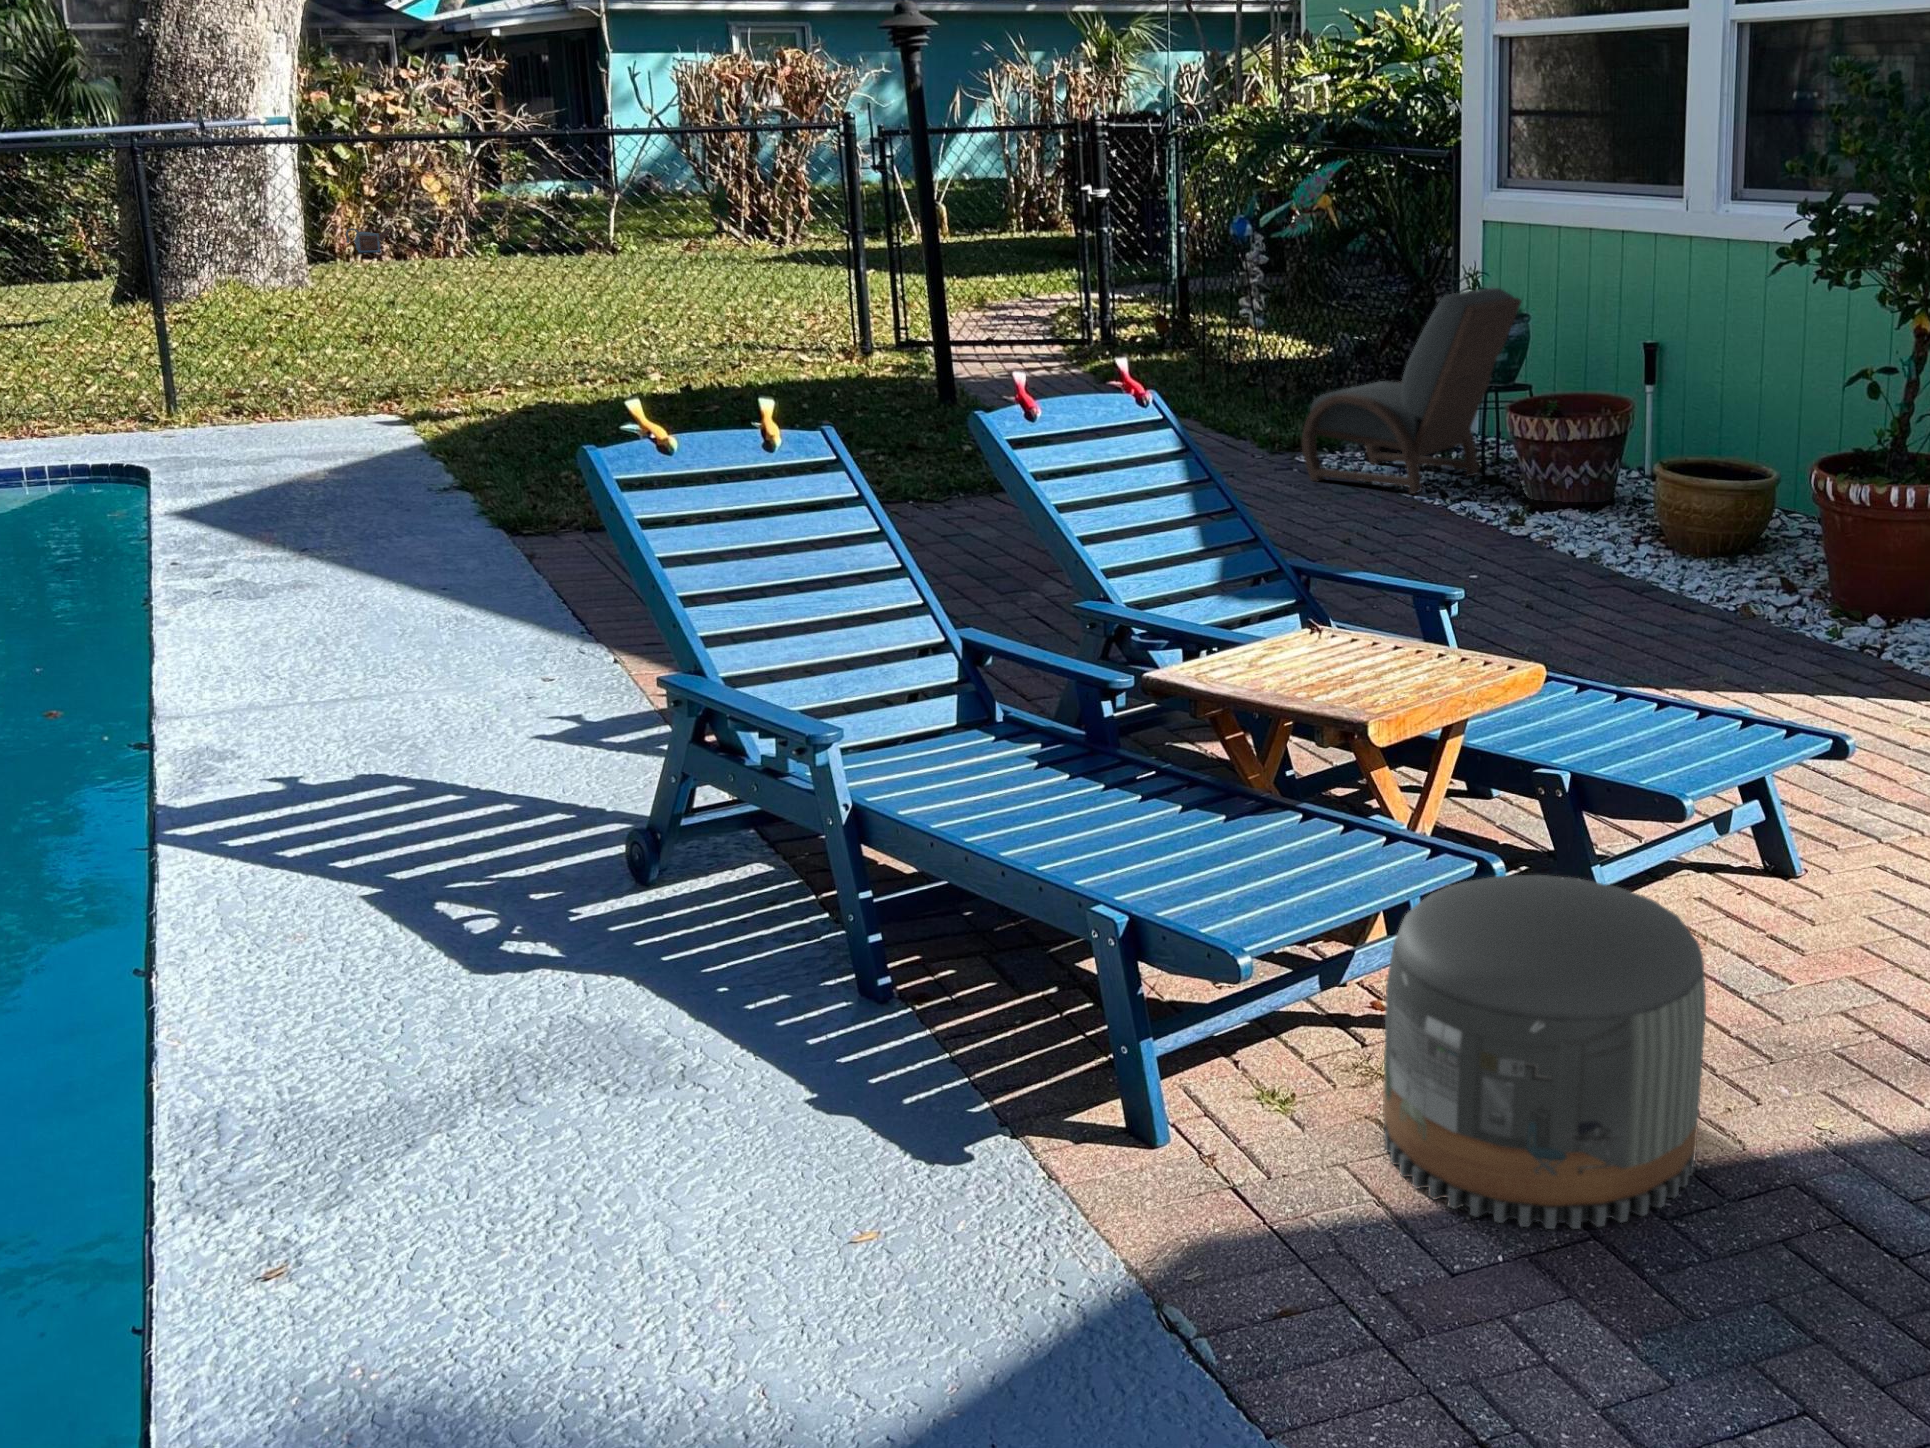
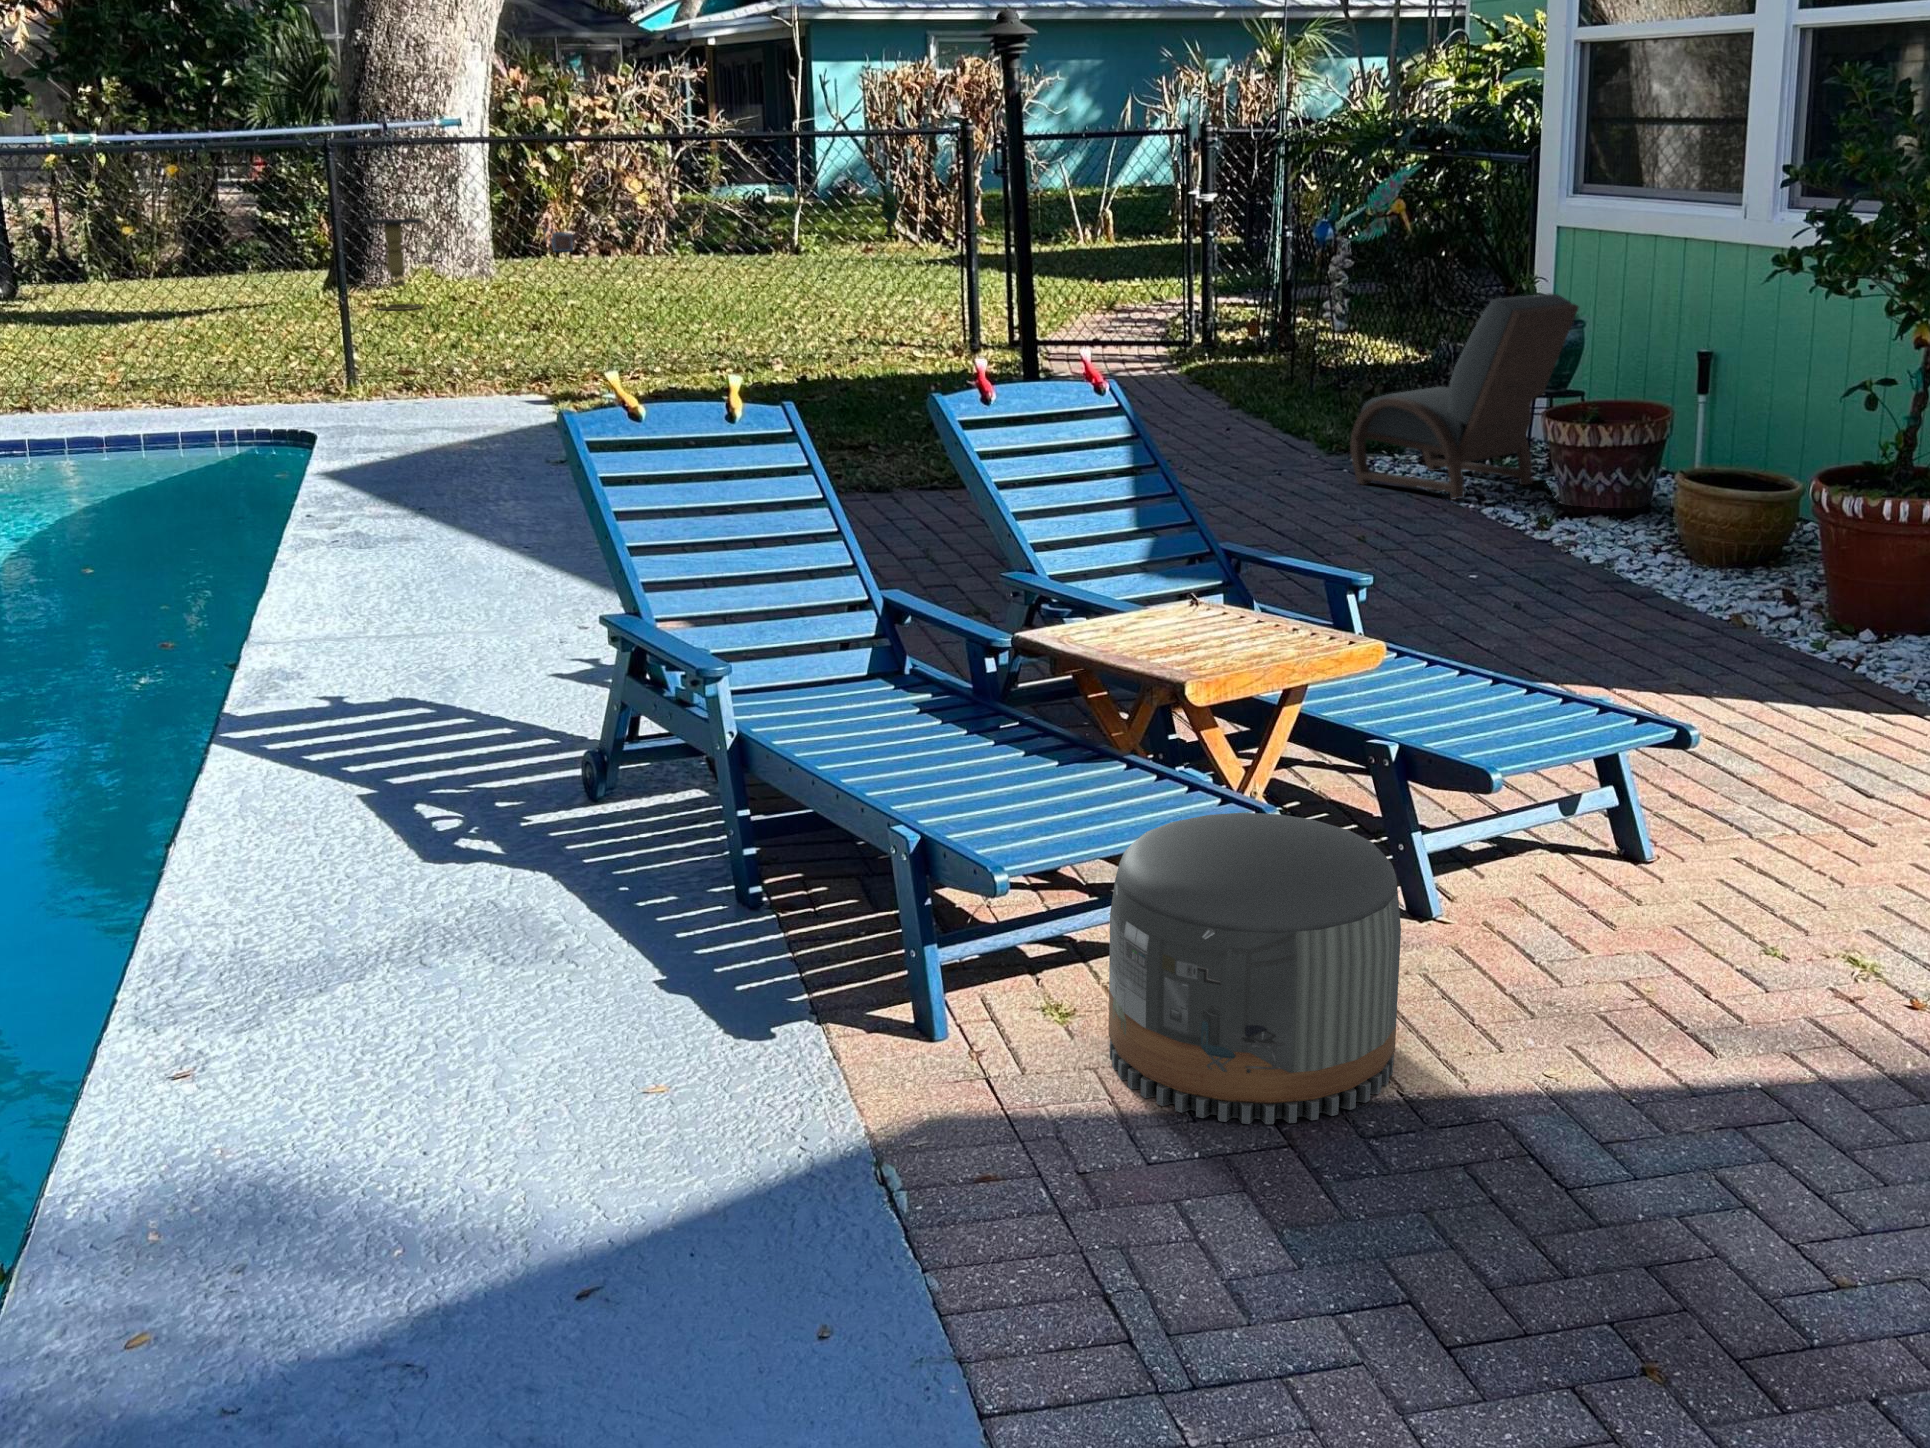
side table: none [144,219,221,320] -> present [362,218,423,310]

